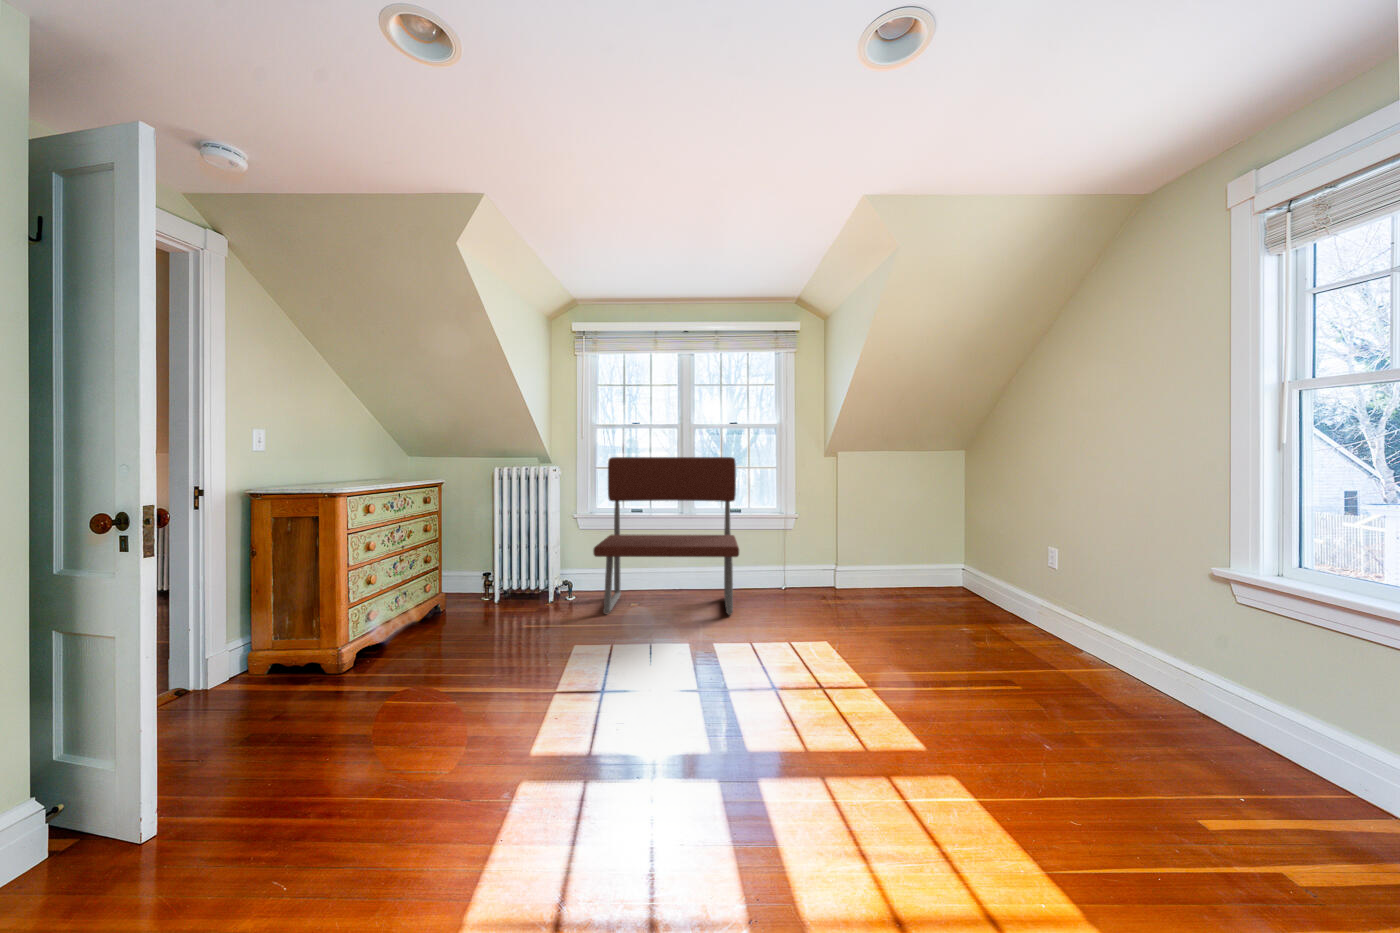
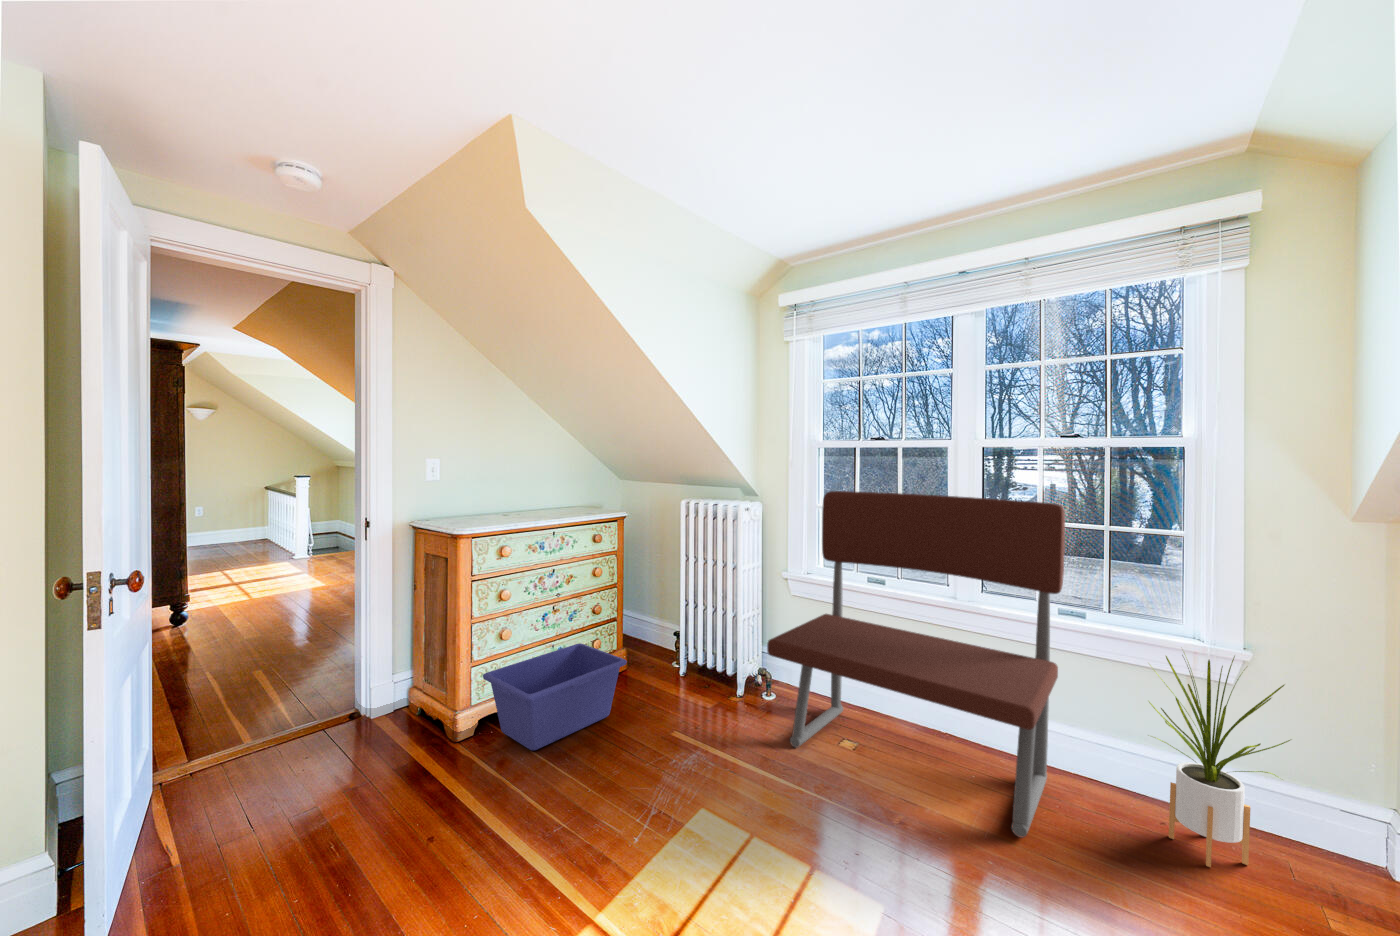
house plant: none [769,516,815,605] -> present [1149,655,1290,867]
storage bin: none [361,585,479,659] -> present [483,644,627,750]

